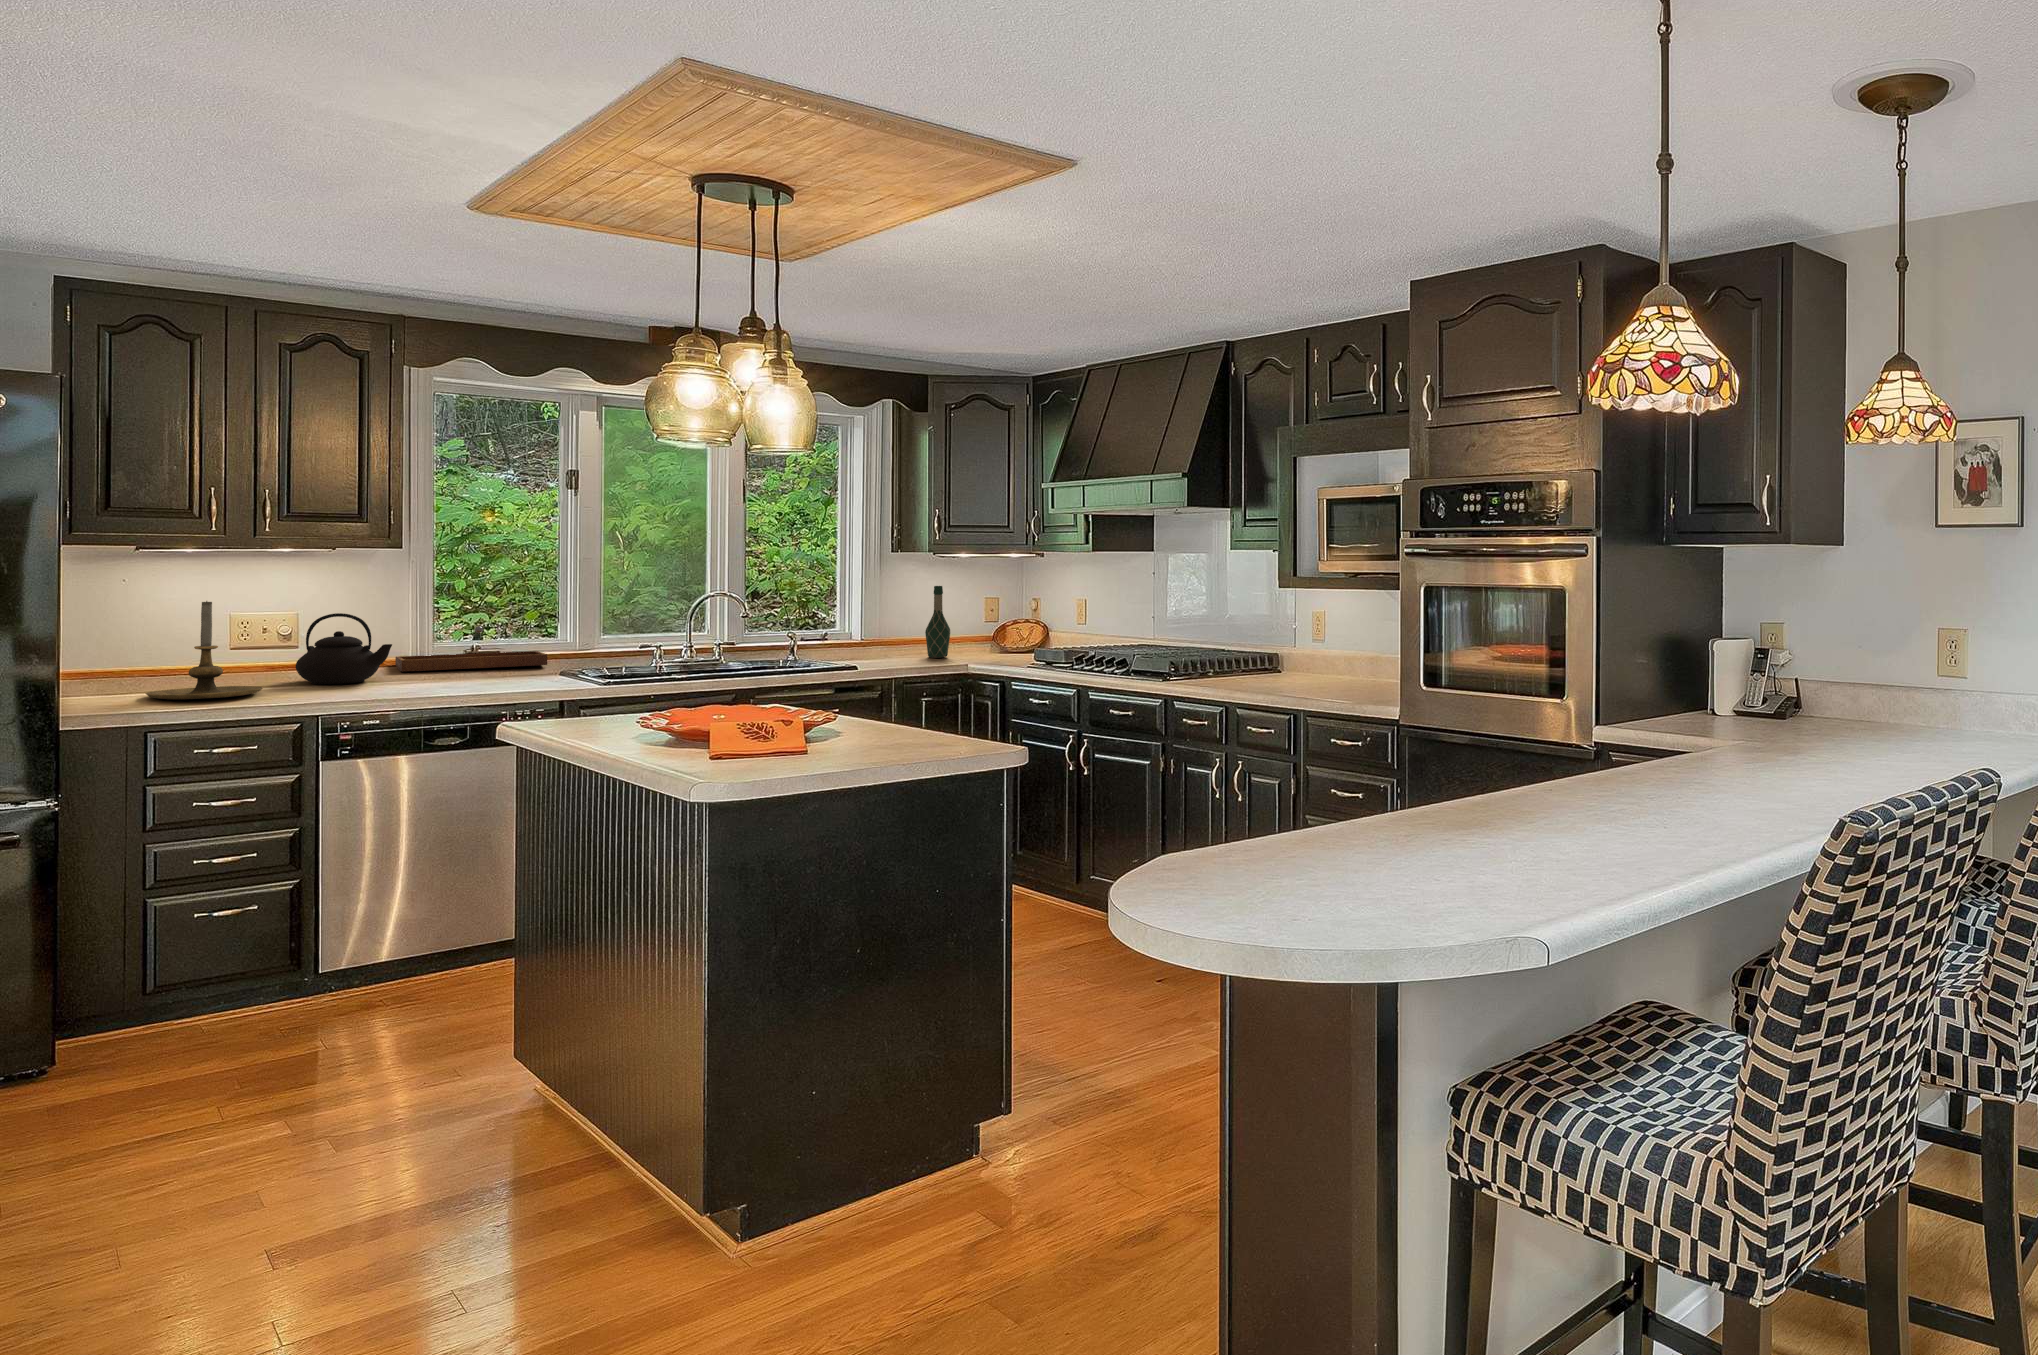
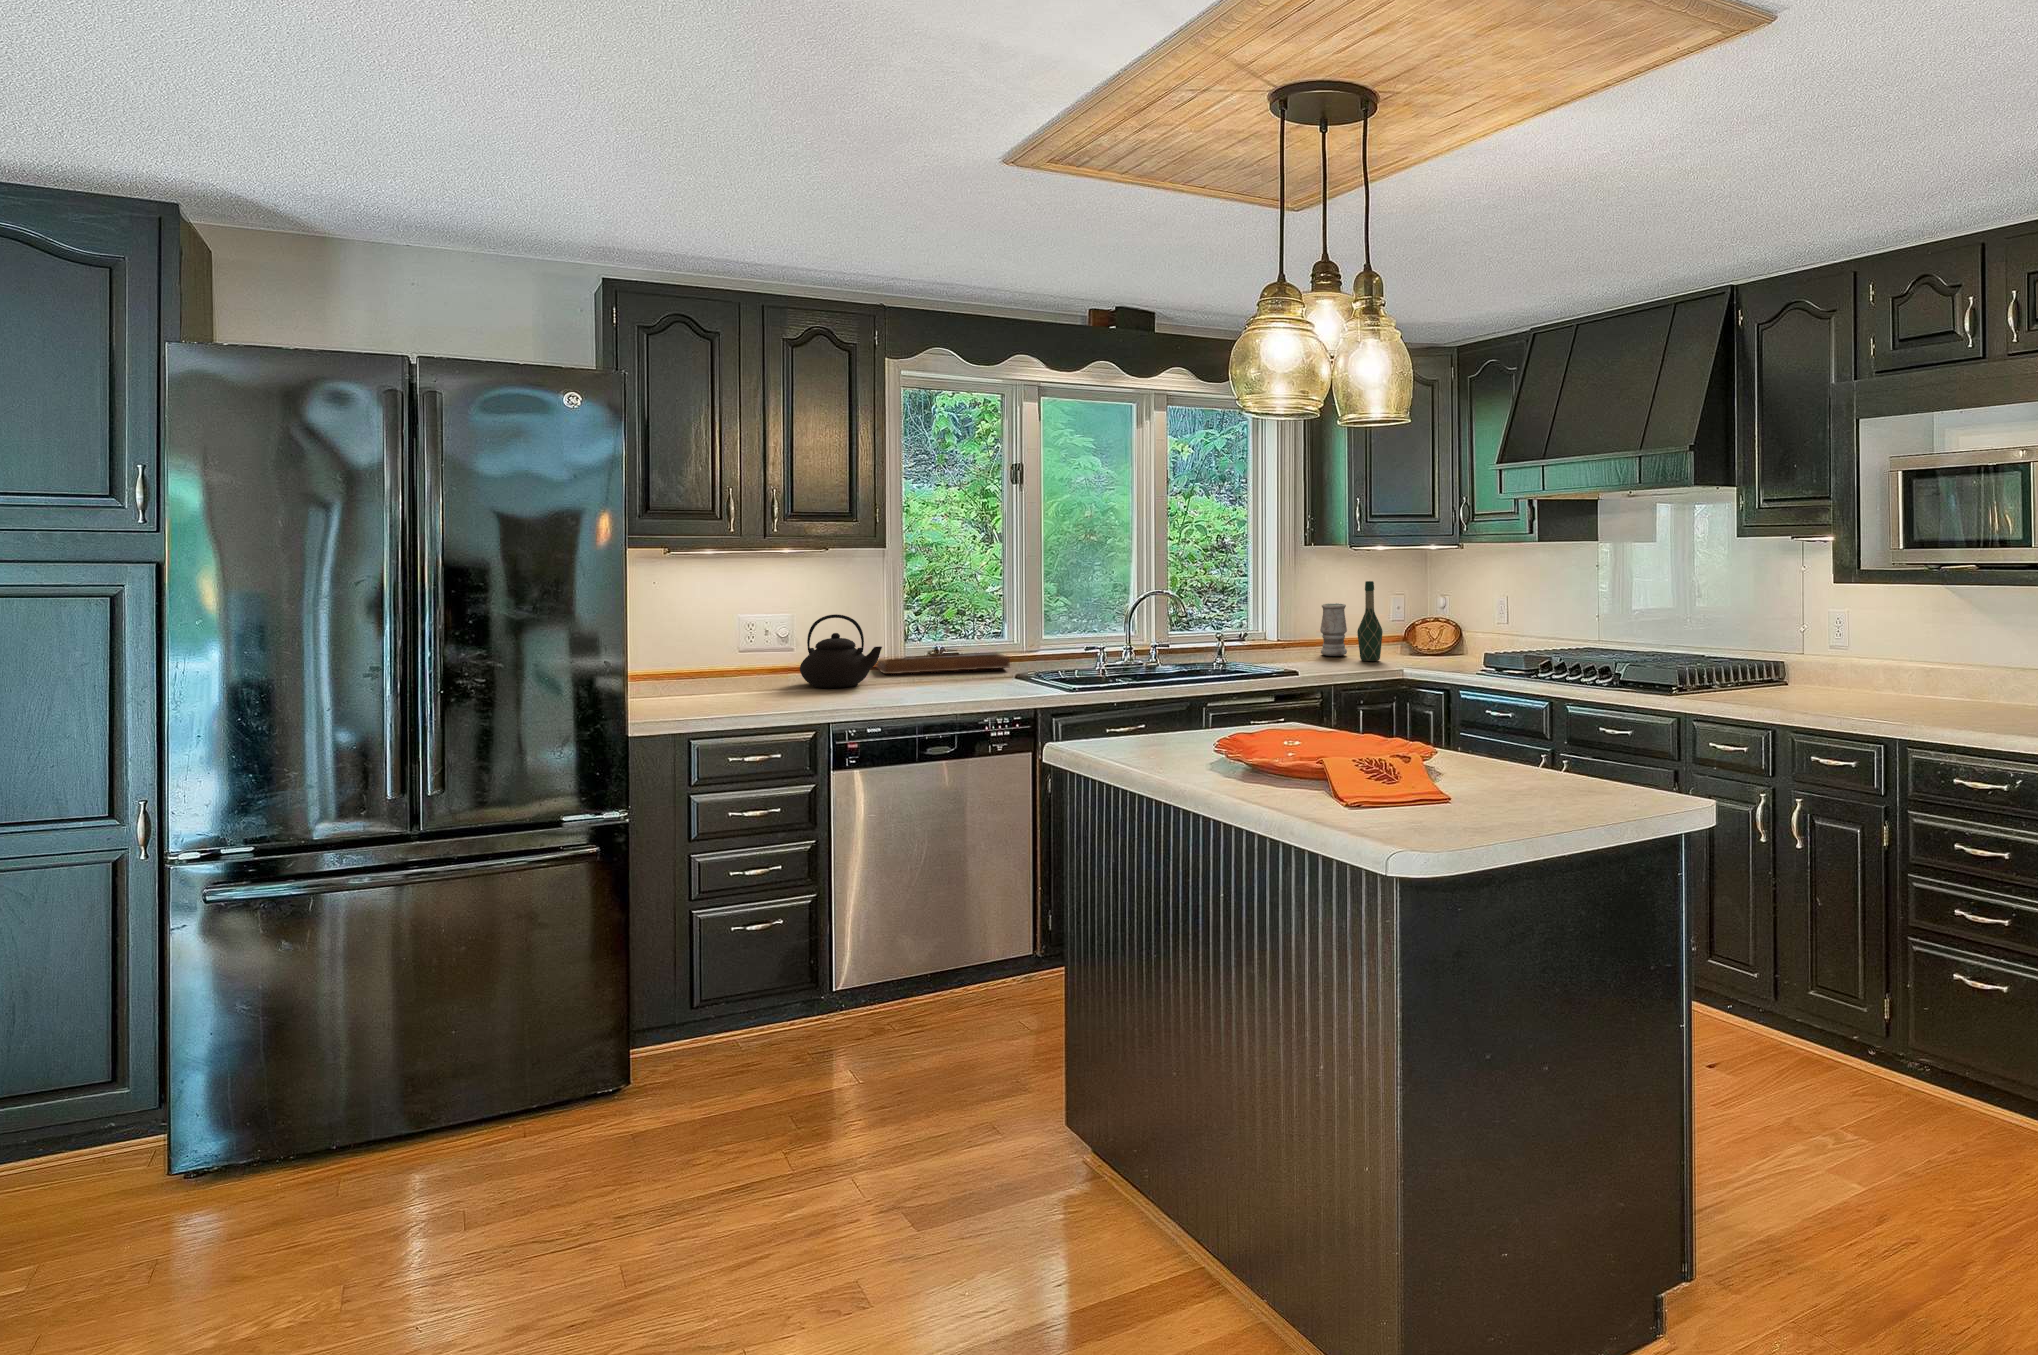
candle holder: present [145,601,263,699] -> none [682,602,778,703]
vase: none [892,606,918,654] -> present [1320,603,1347,656]

